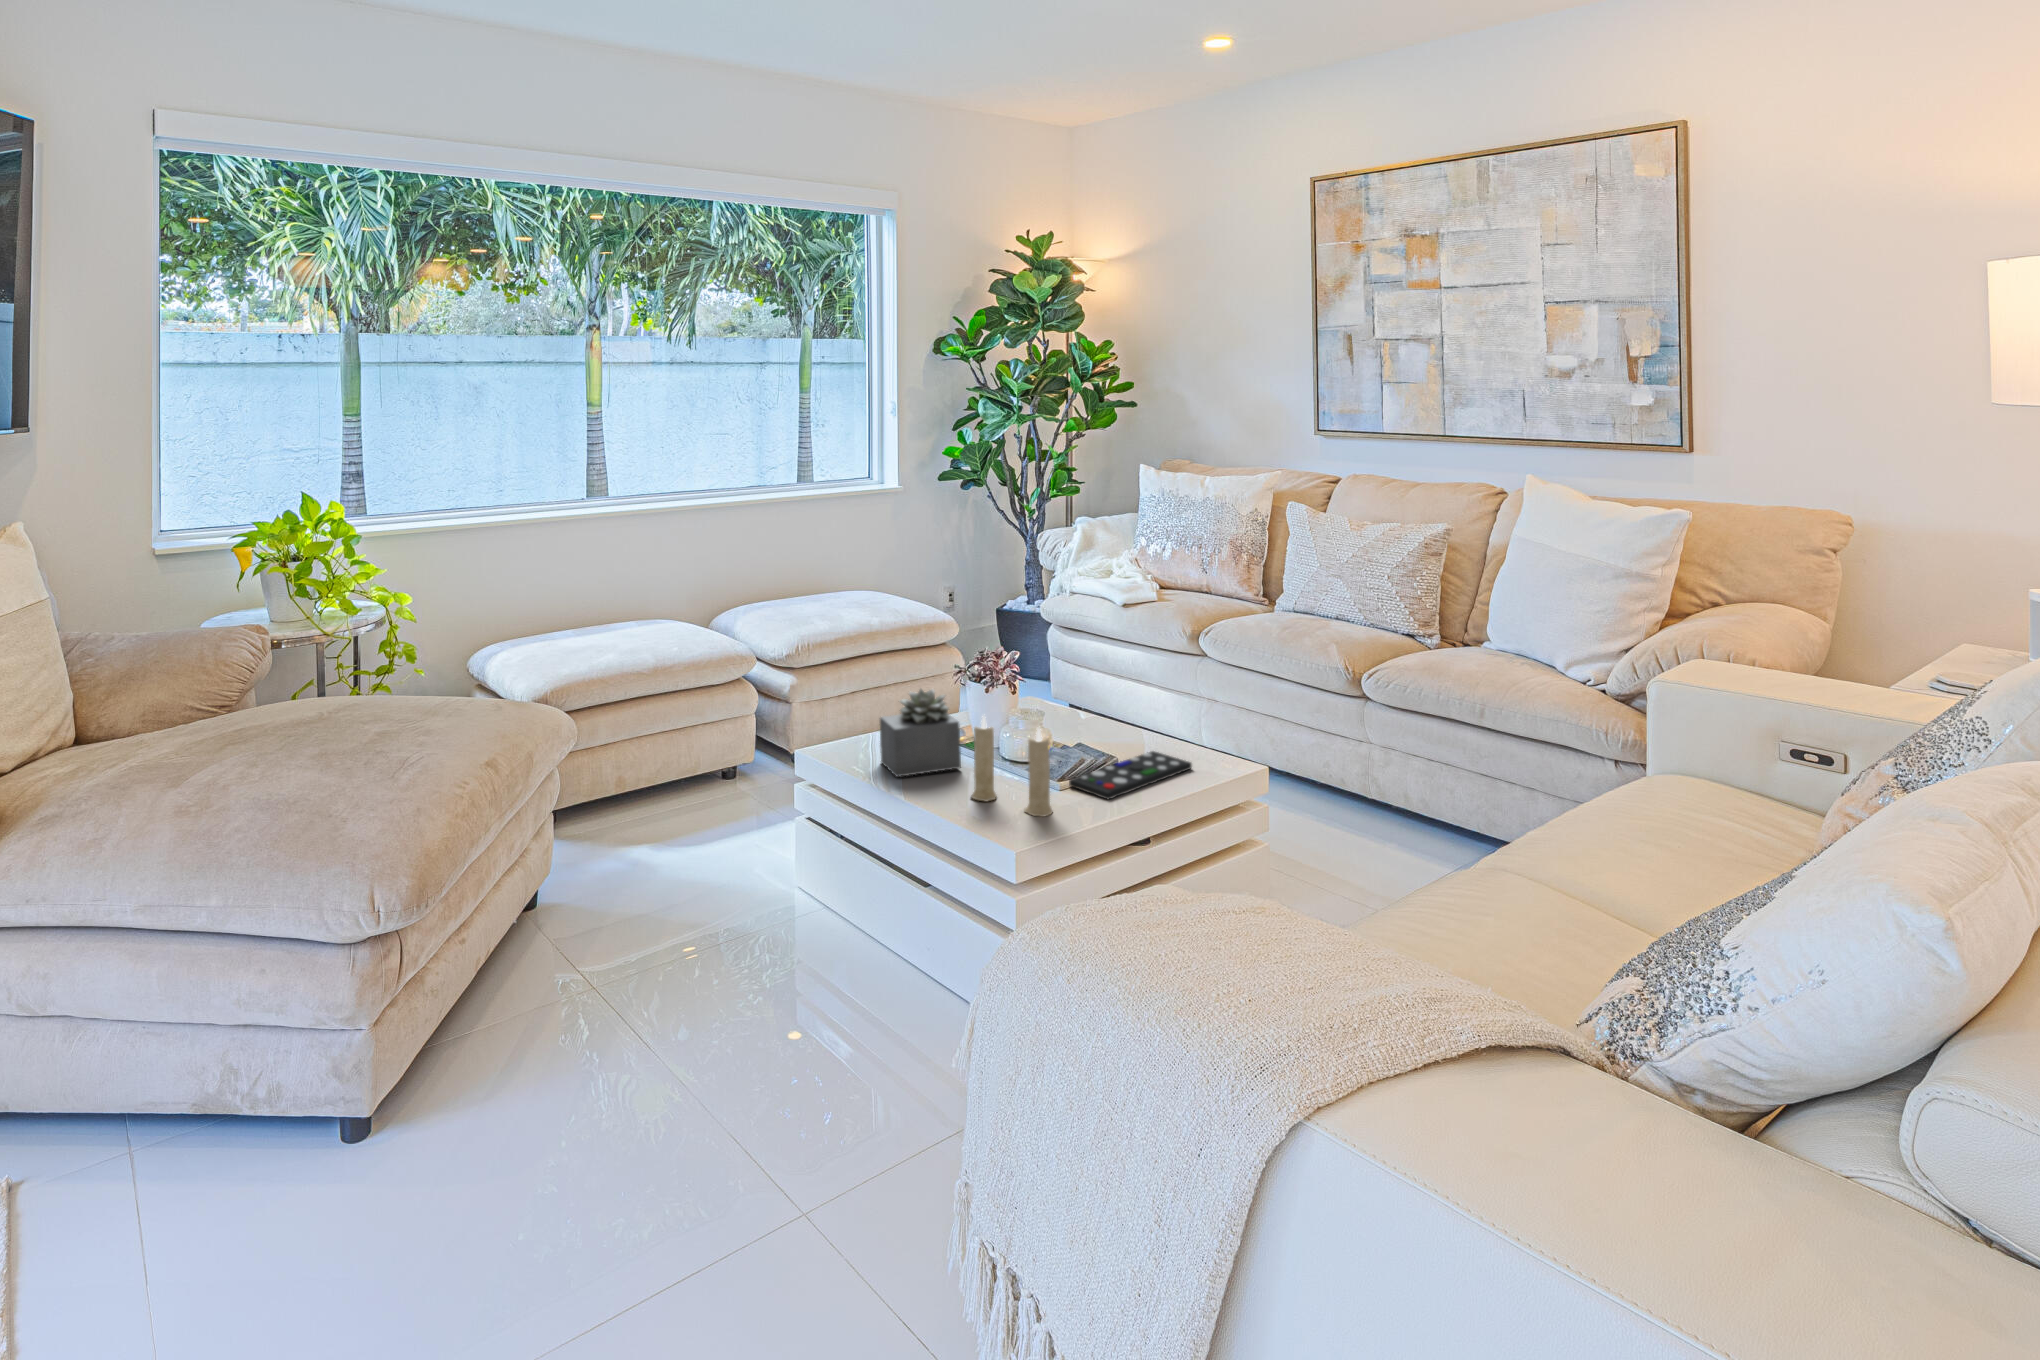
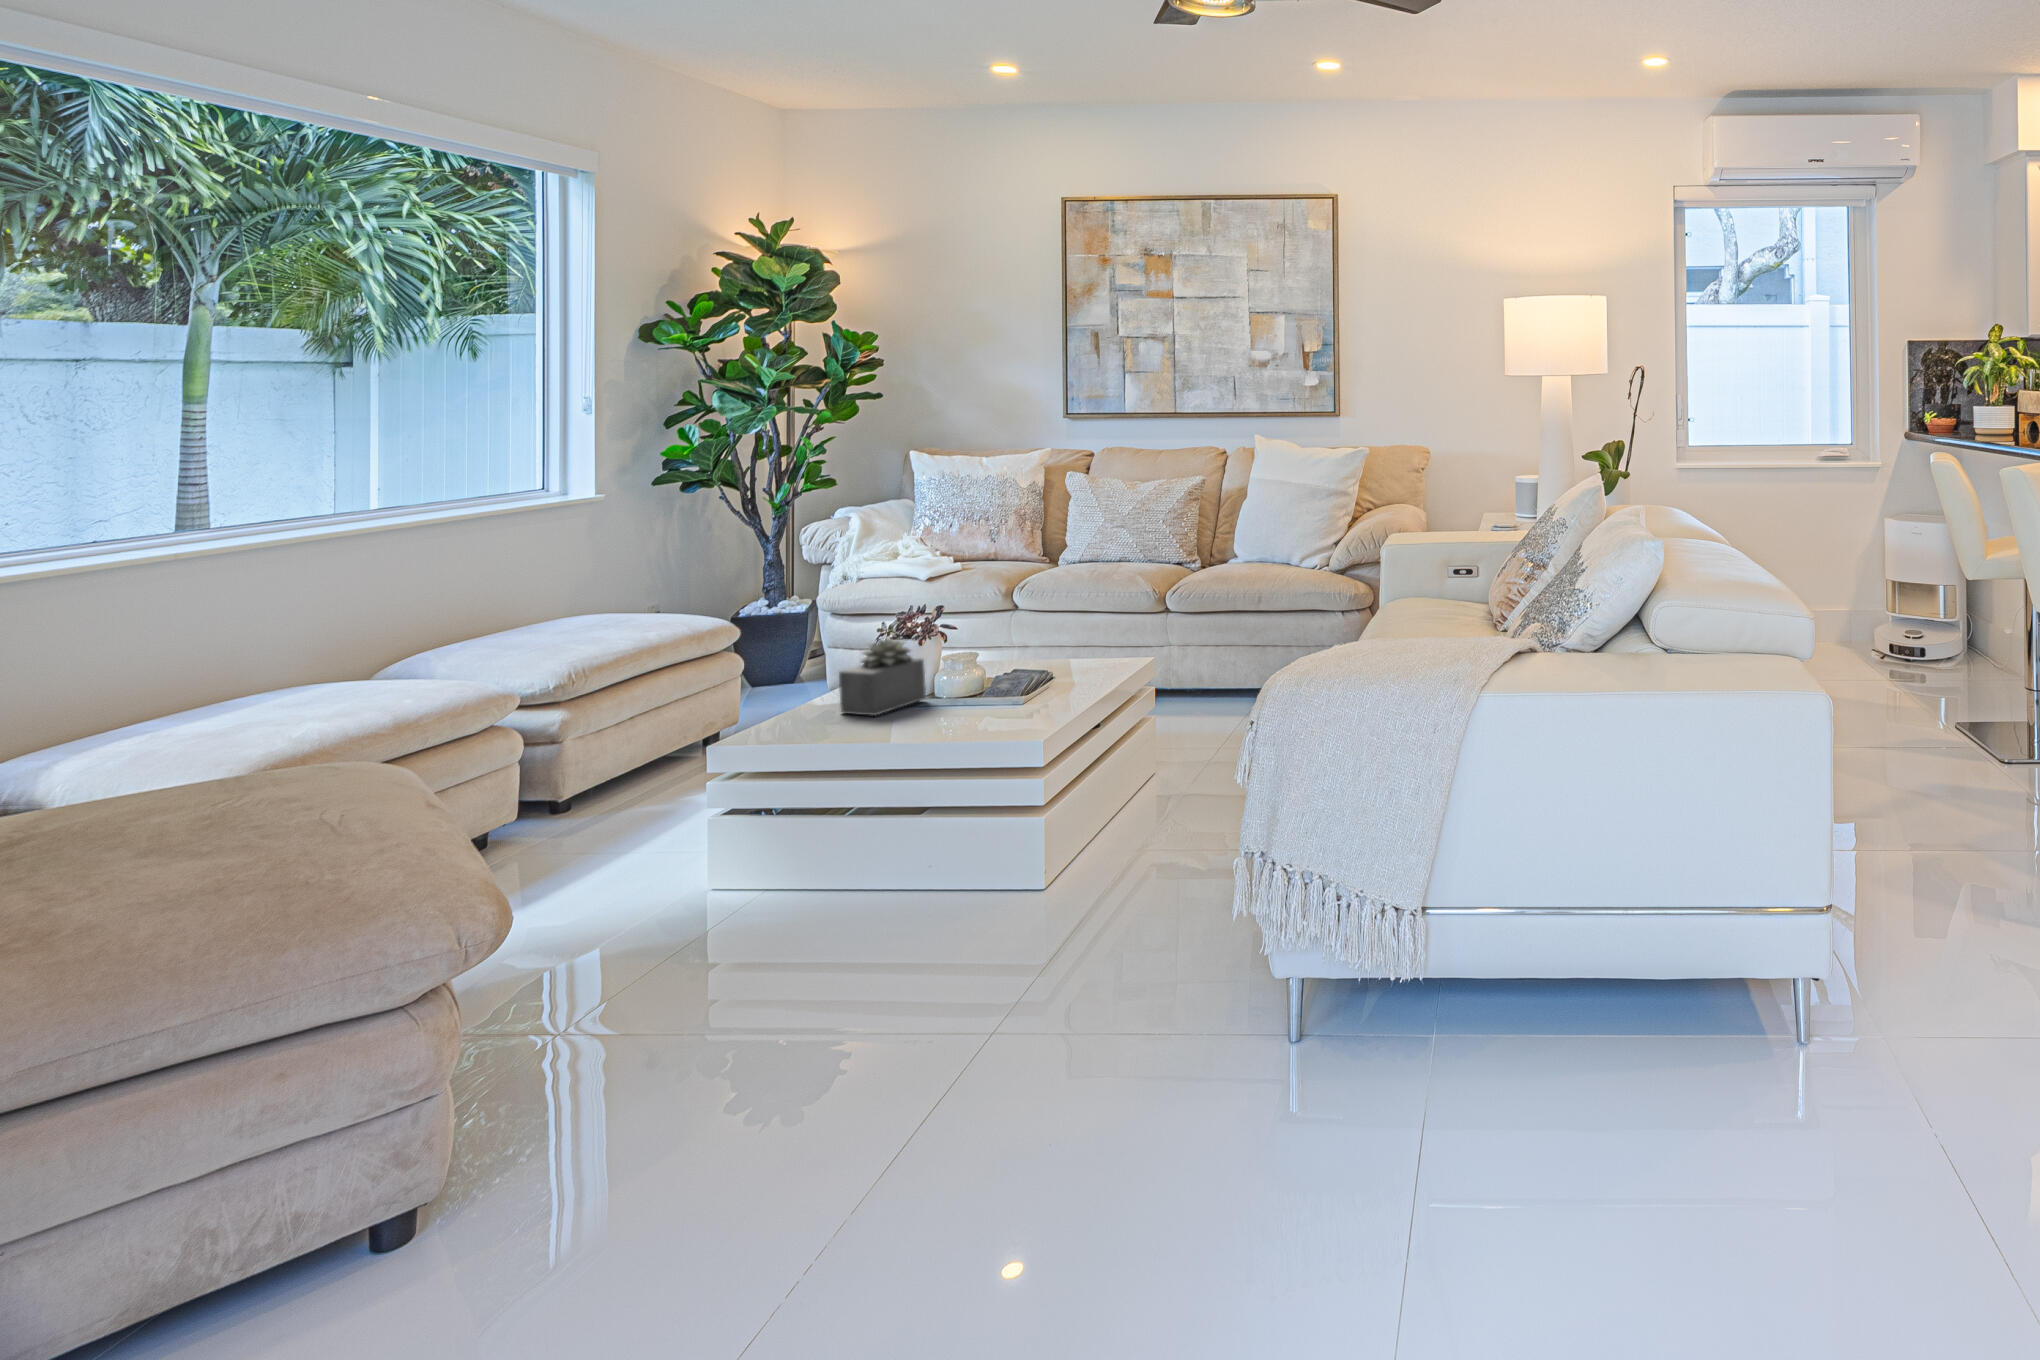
candle: present [971,716,1053,817] -> none [962,632,1042,710]
remote control: present [1069,751,1192,799] -> none [1032,657,1106,688]

